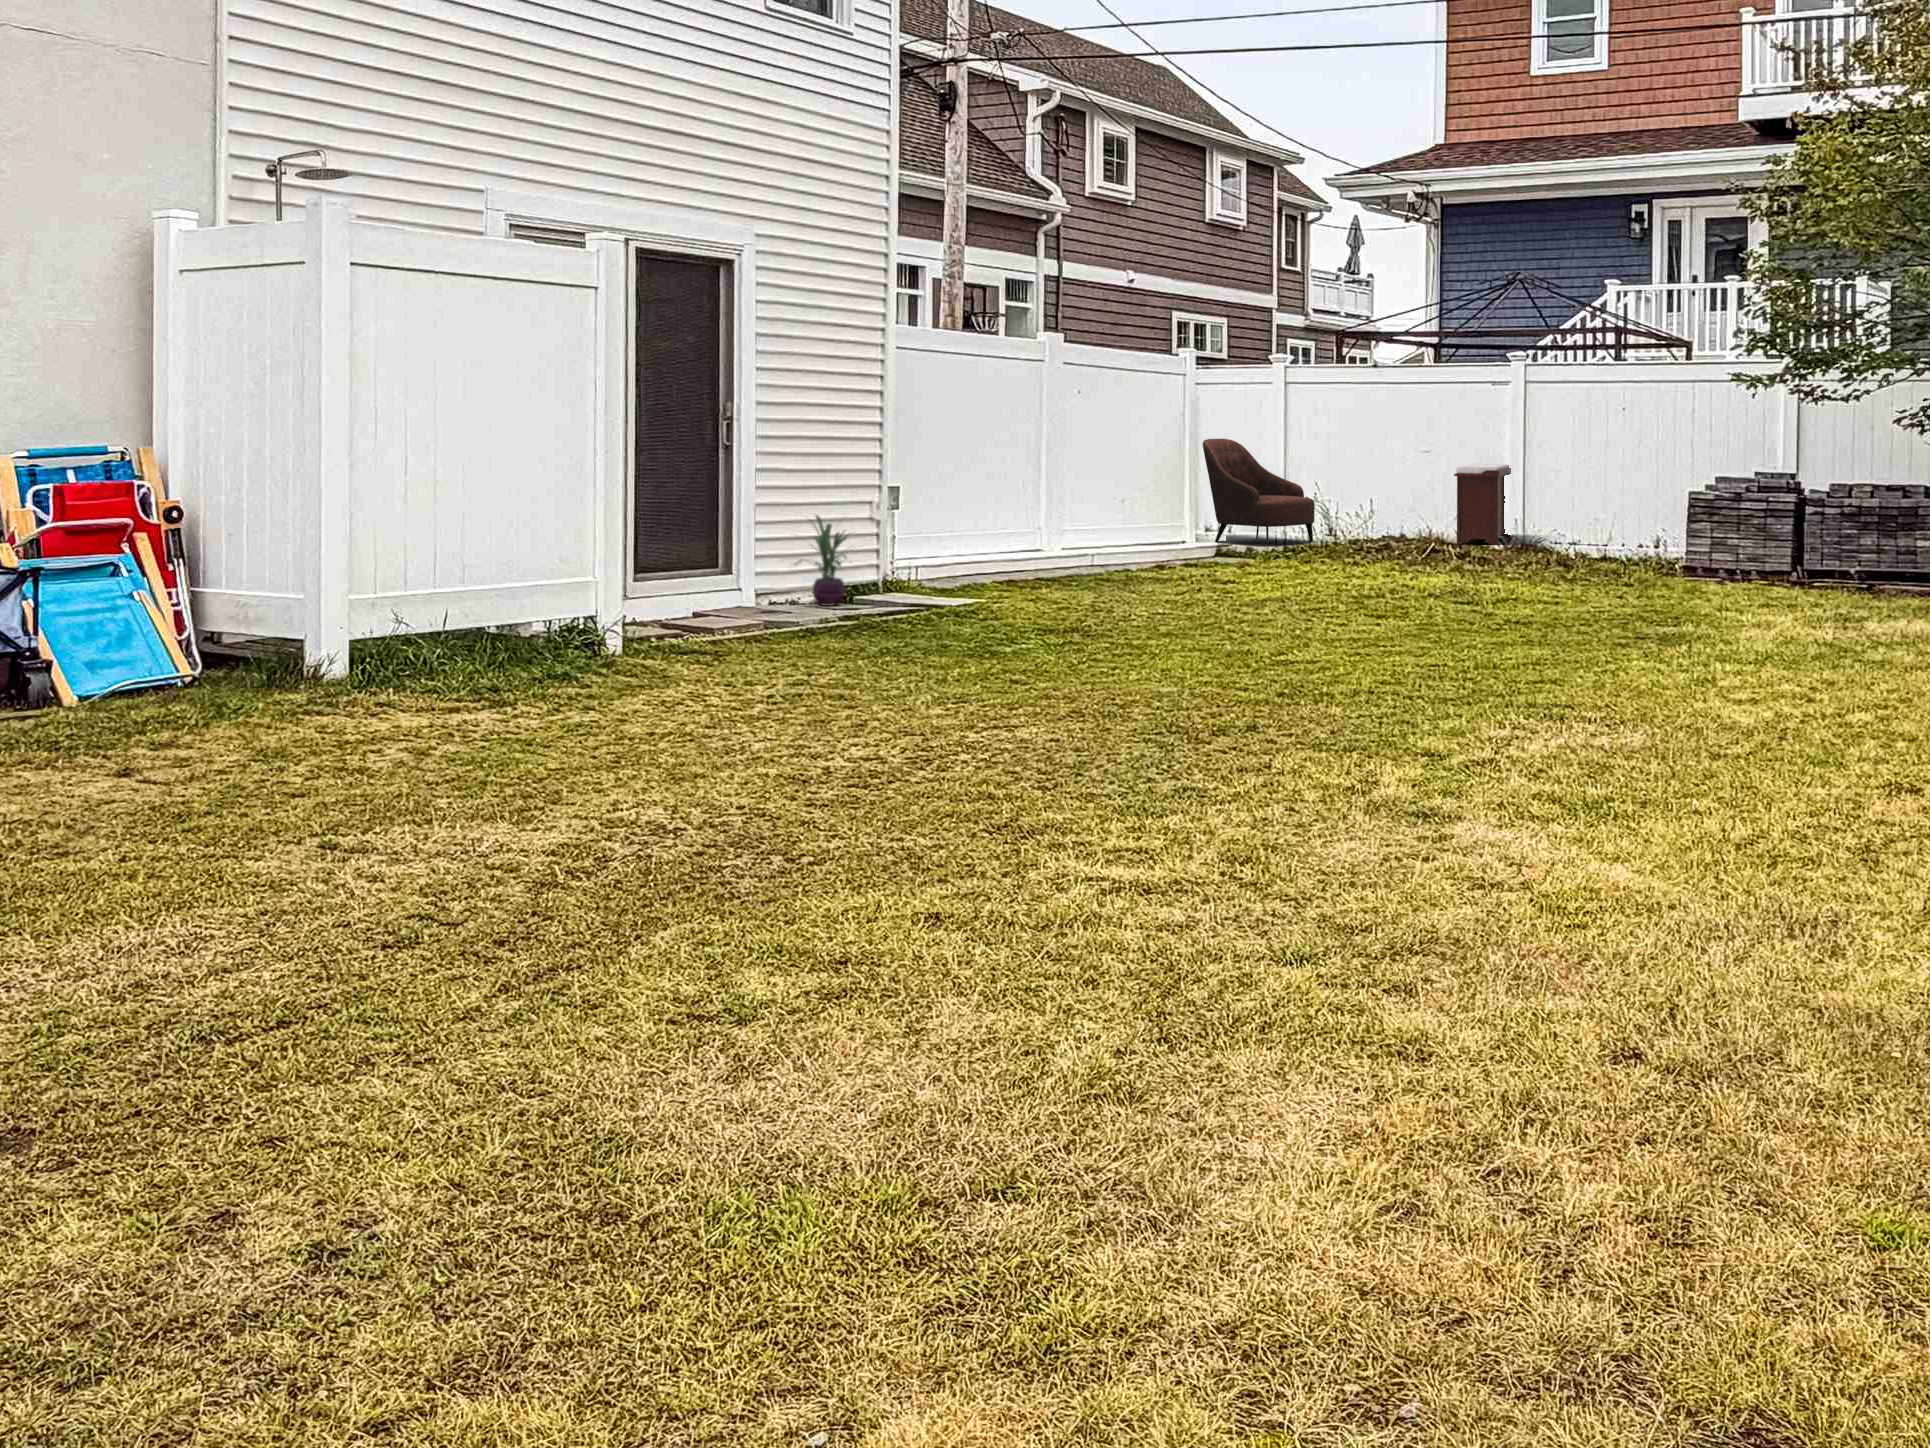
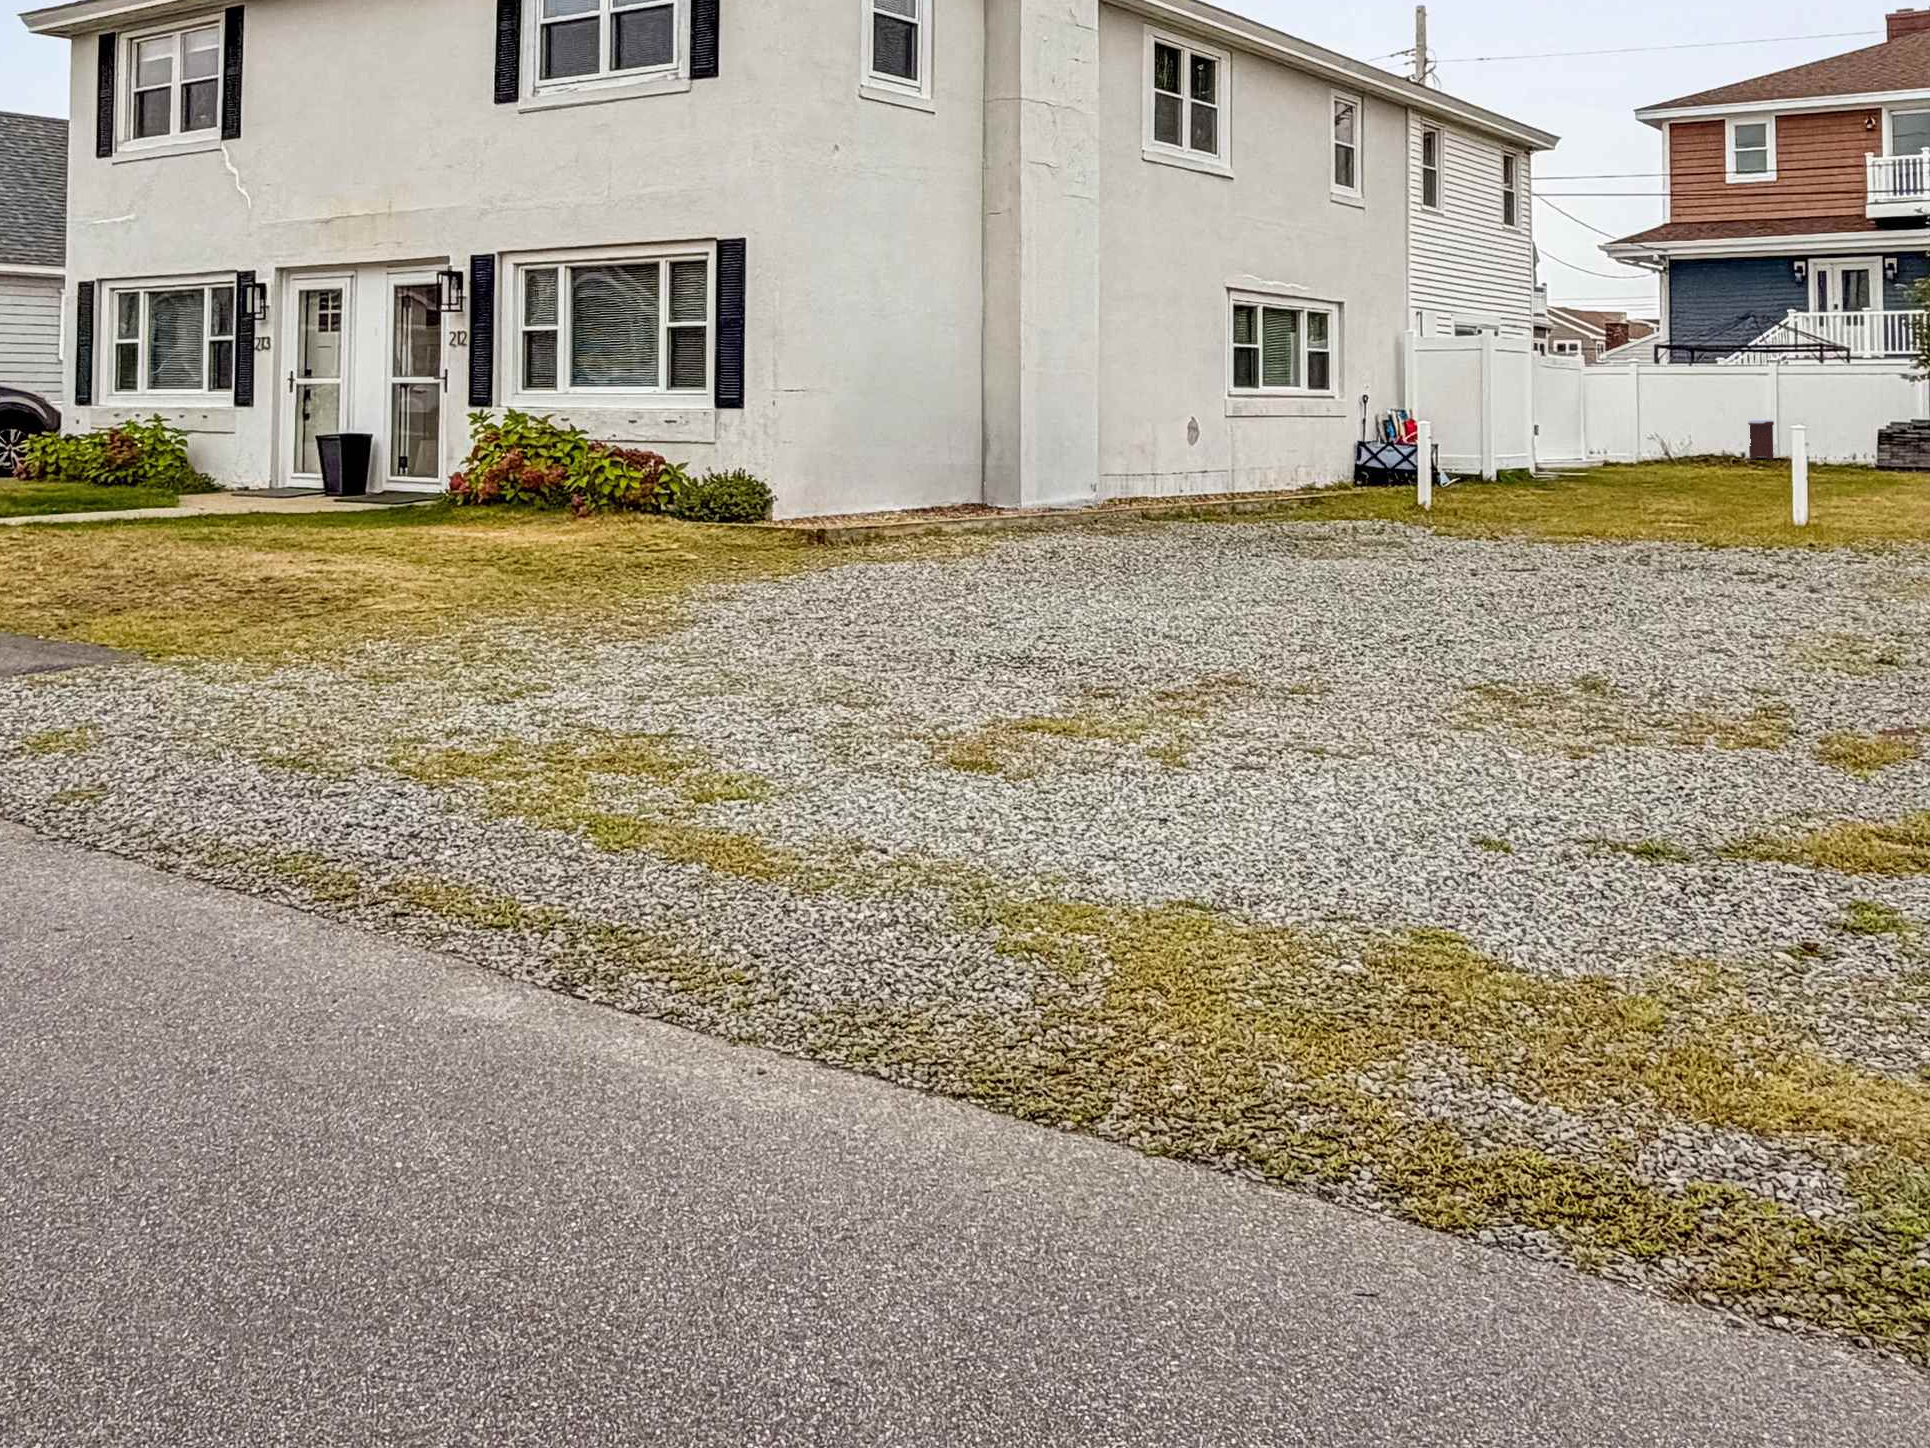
armchair: present [1203,439,1314,546] -> none [1616,407,1676,460]
decorative plant: present [795,515,848,606] -> none [1526,438,1571,474]

